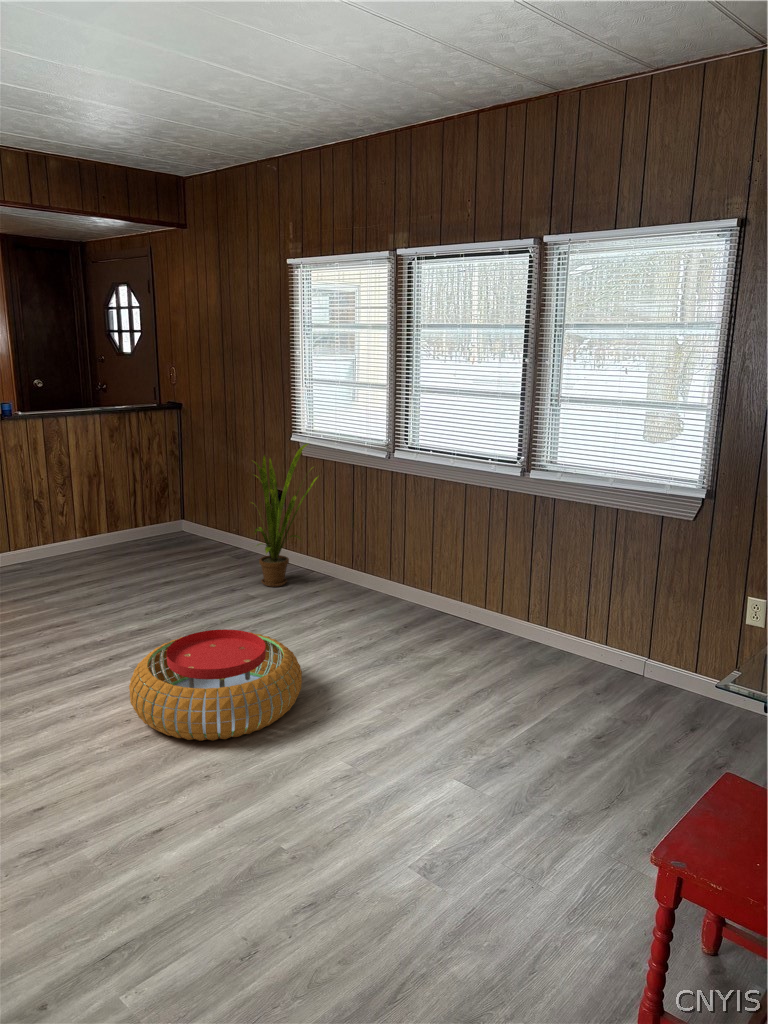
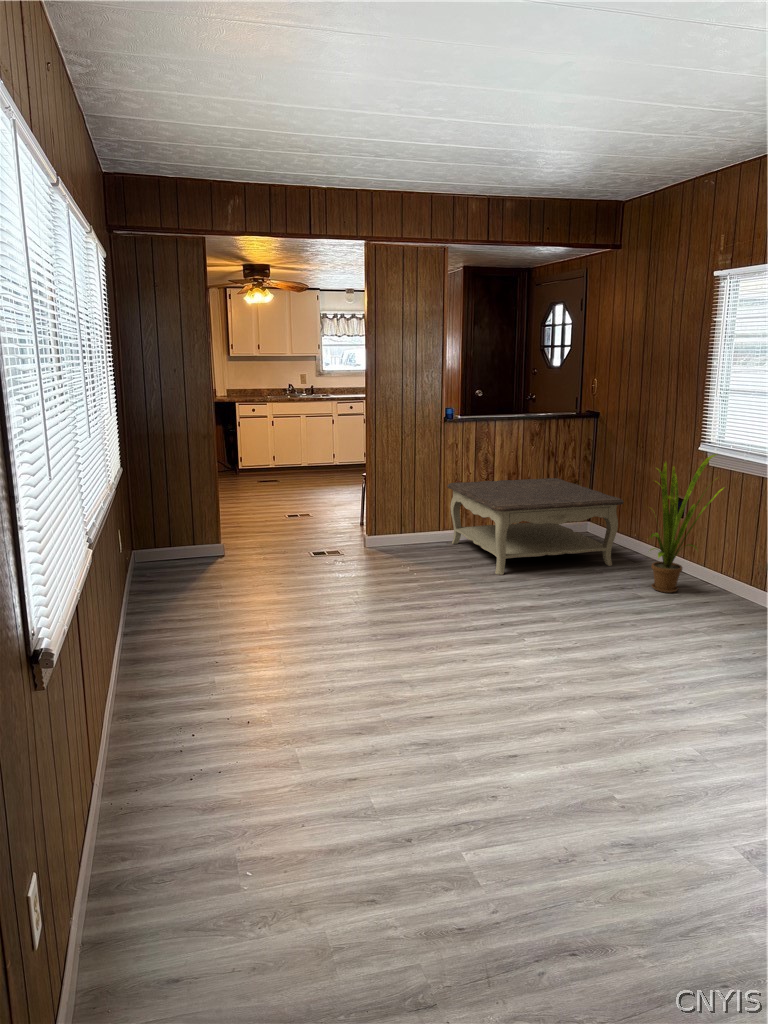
coffee table: none [13,477,222,596] -> present [447,478,624,575]
pouf: present [129,629,302,741] -> none [510,611,668,707]

